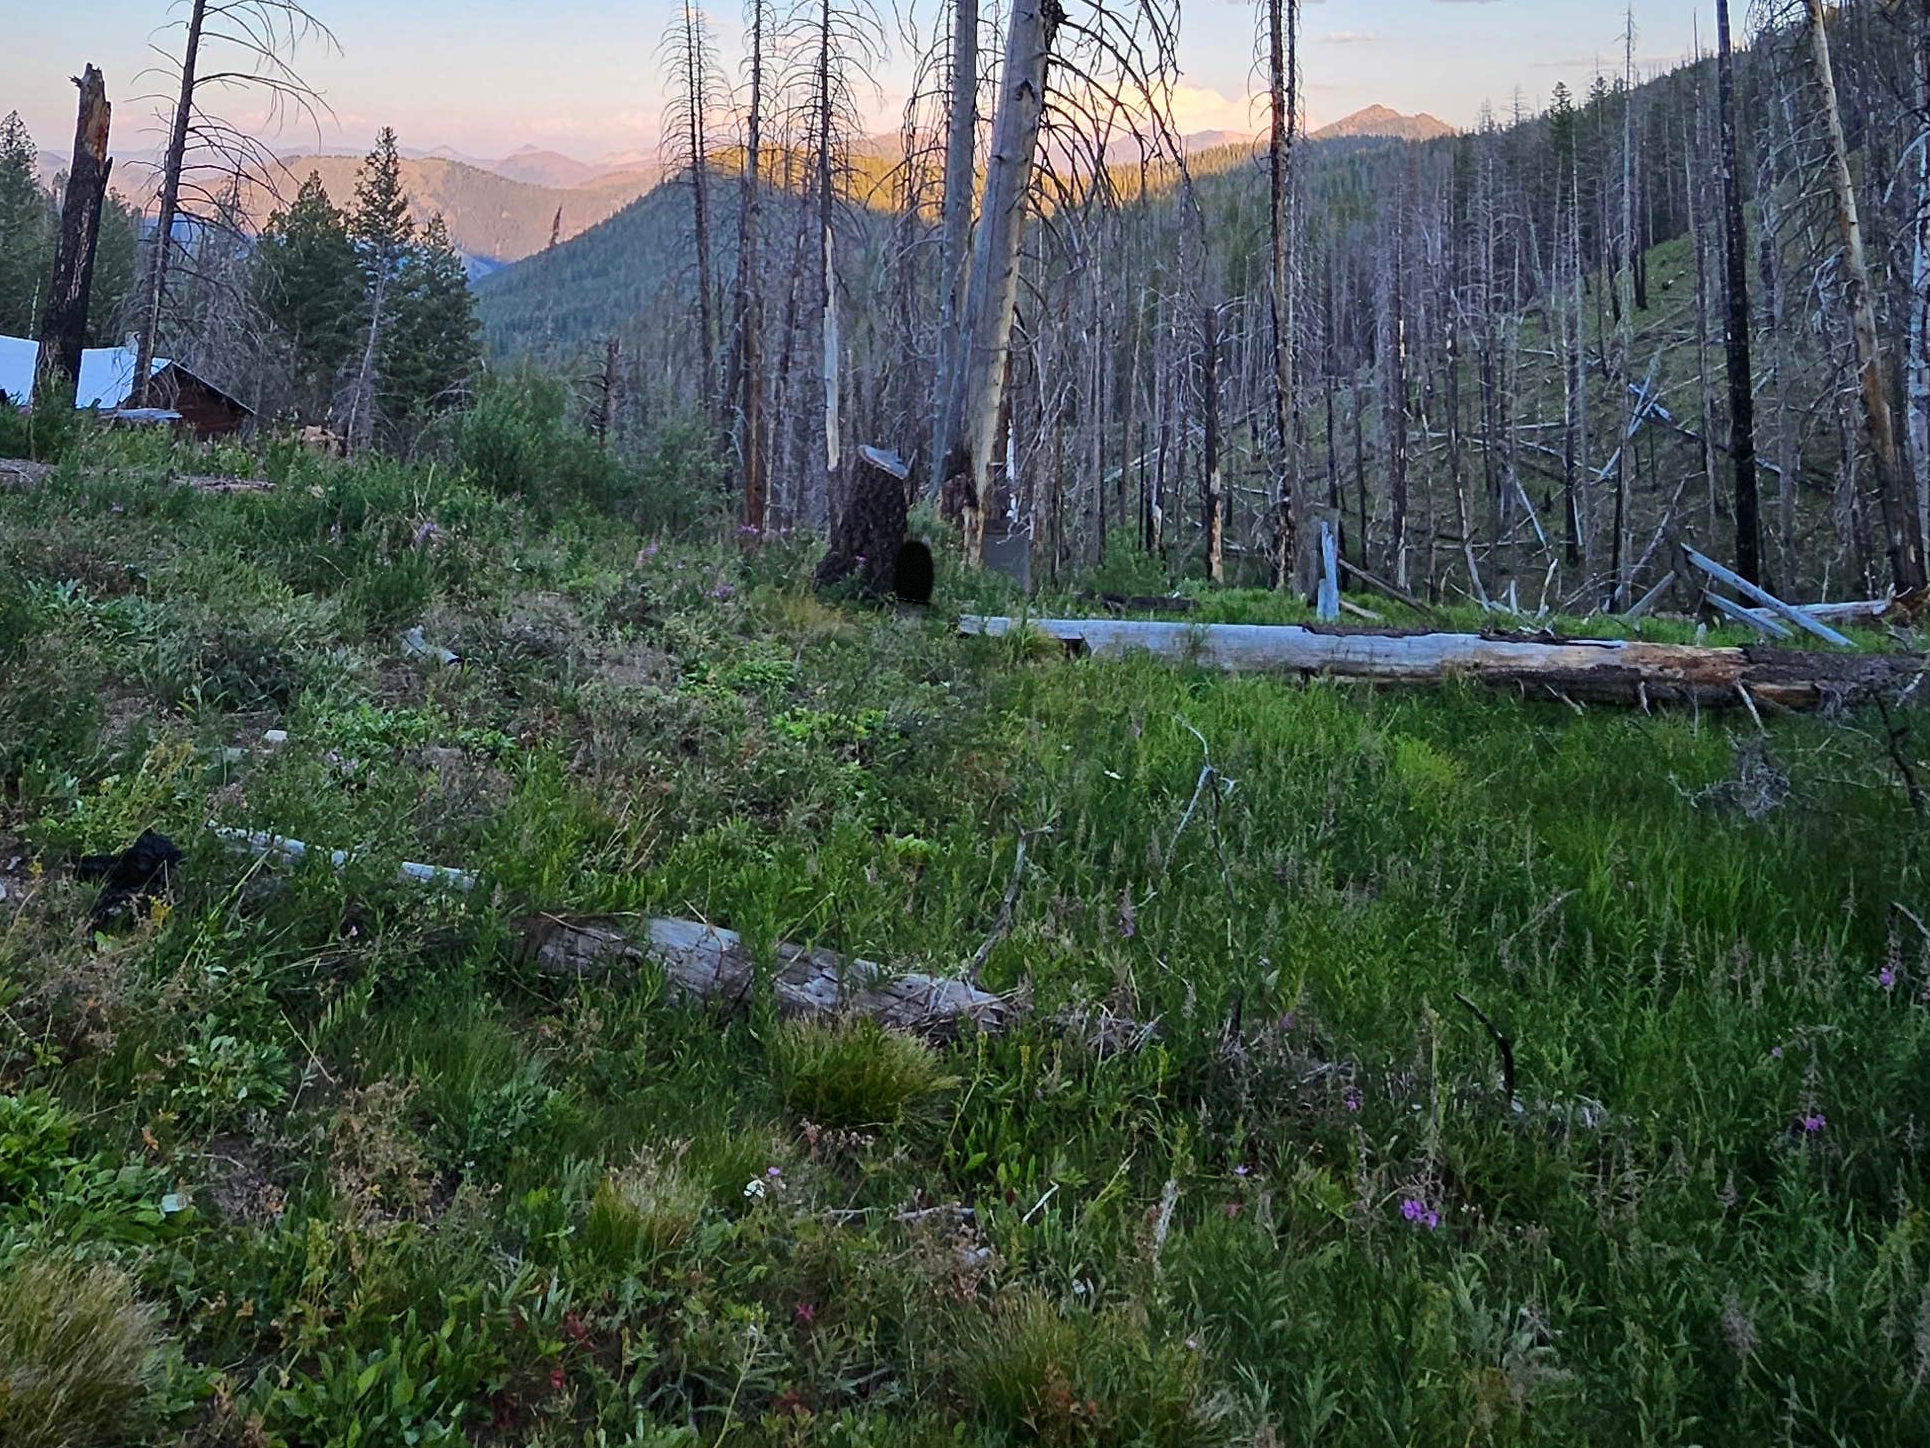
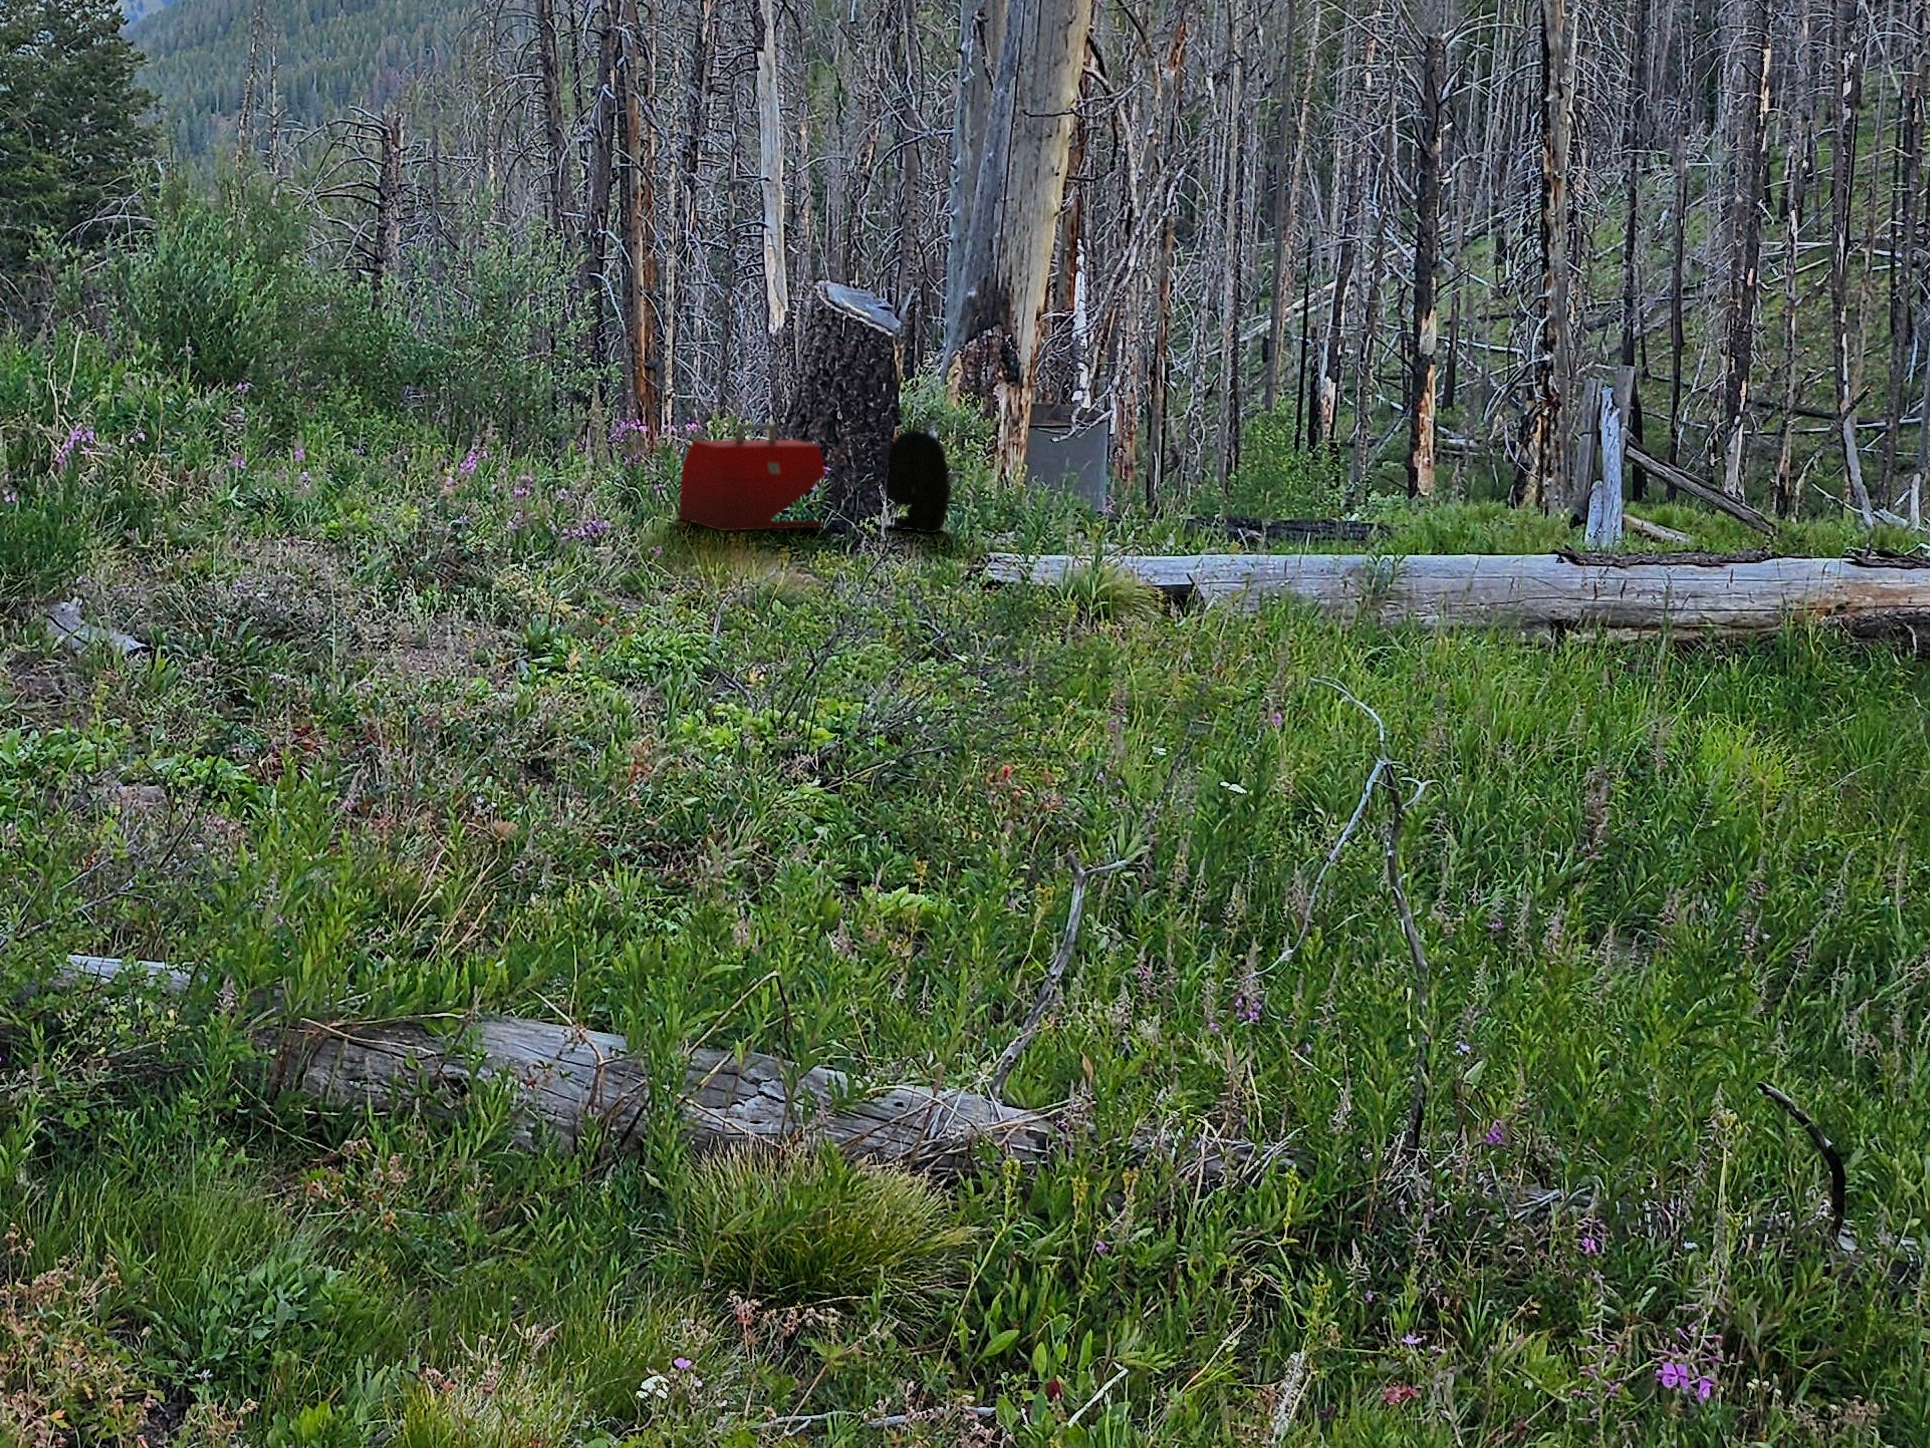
toolbox: none [771,532,861,598] -> present [679,424,827,531]

